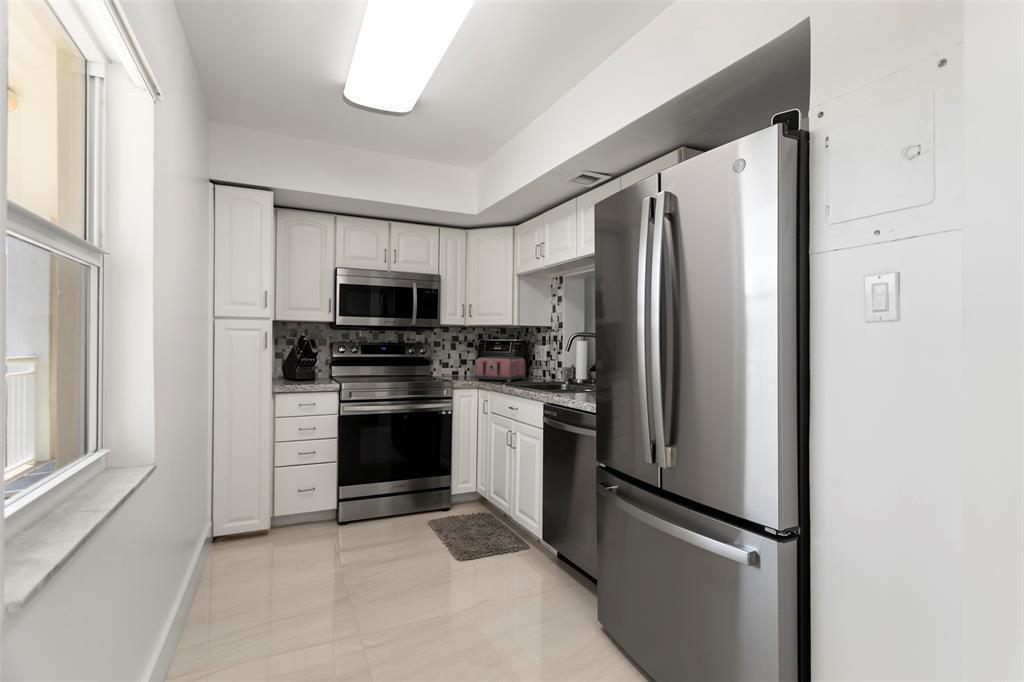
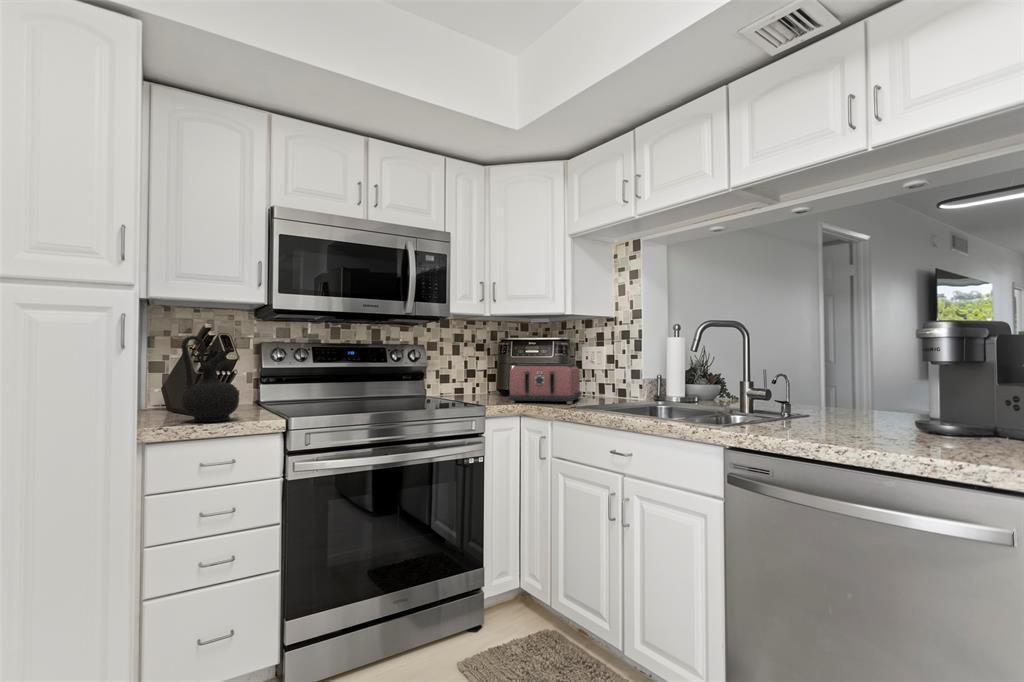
ceramic jug: none [291,342,317,384] -> present [181,336,239,422]

